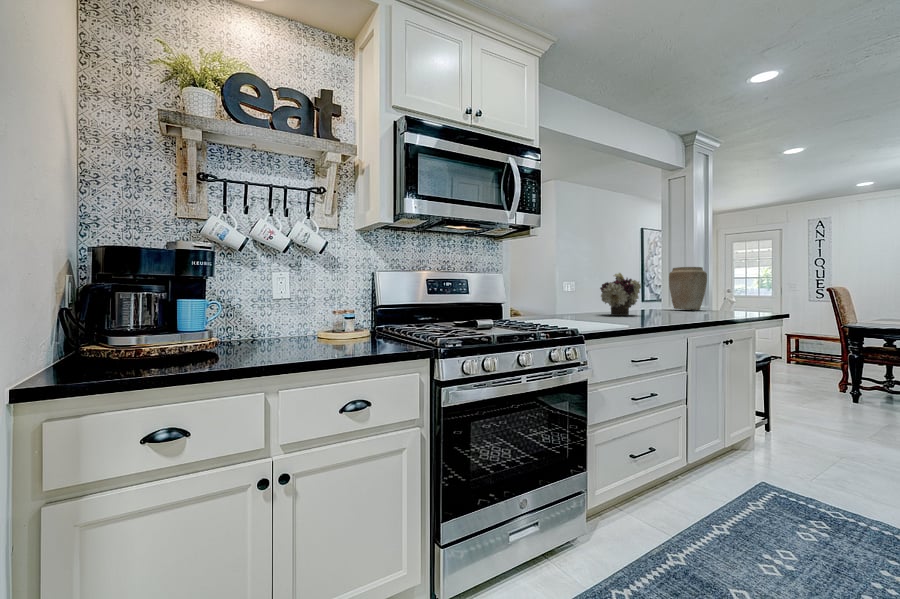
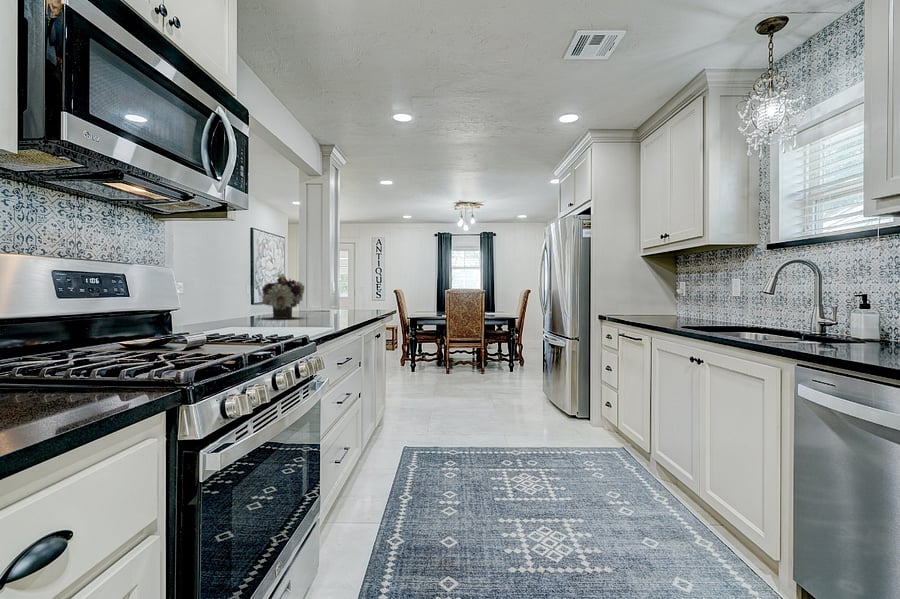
vase: present [669,267,707,310] -> none [306,271,338,311]

